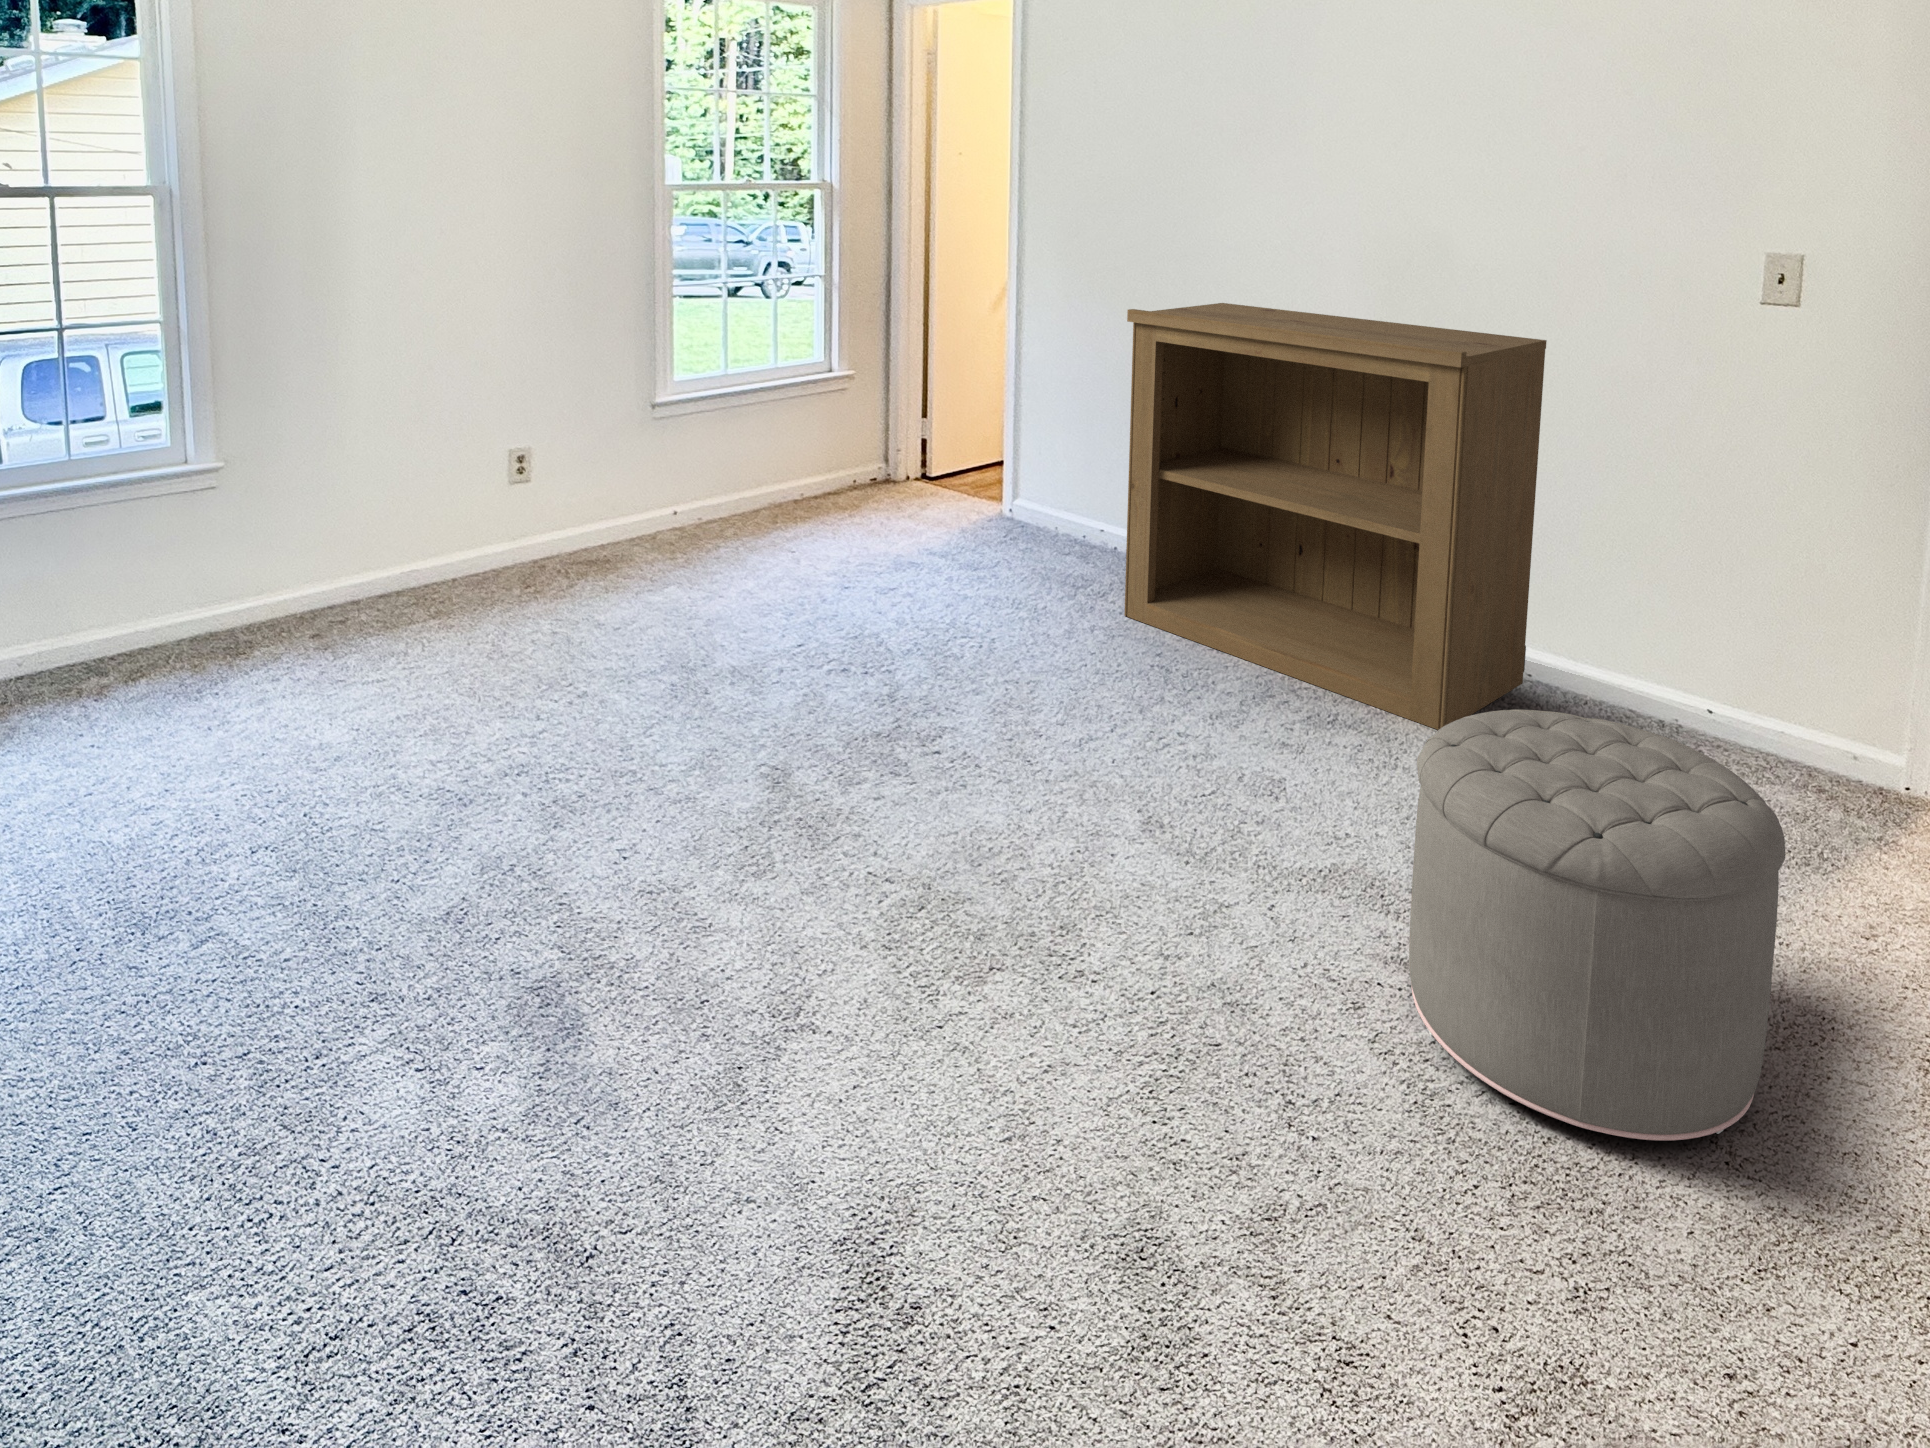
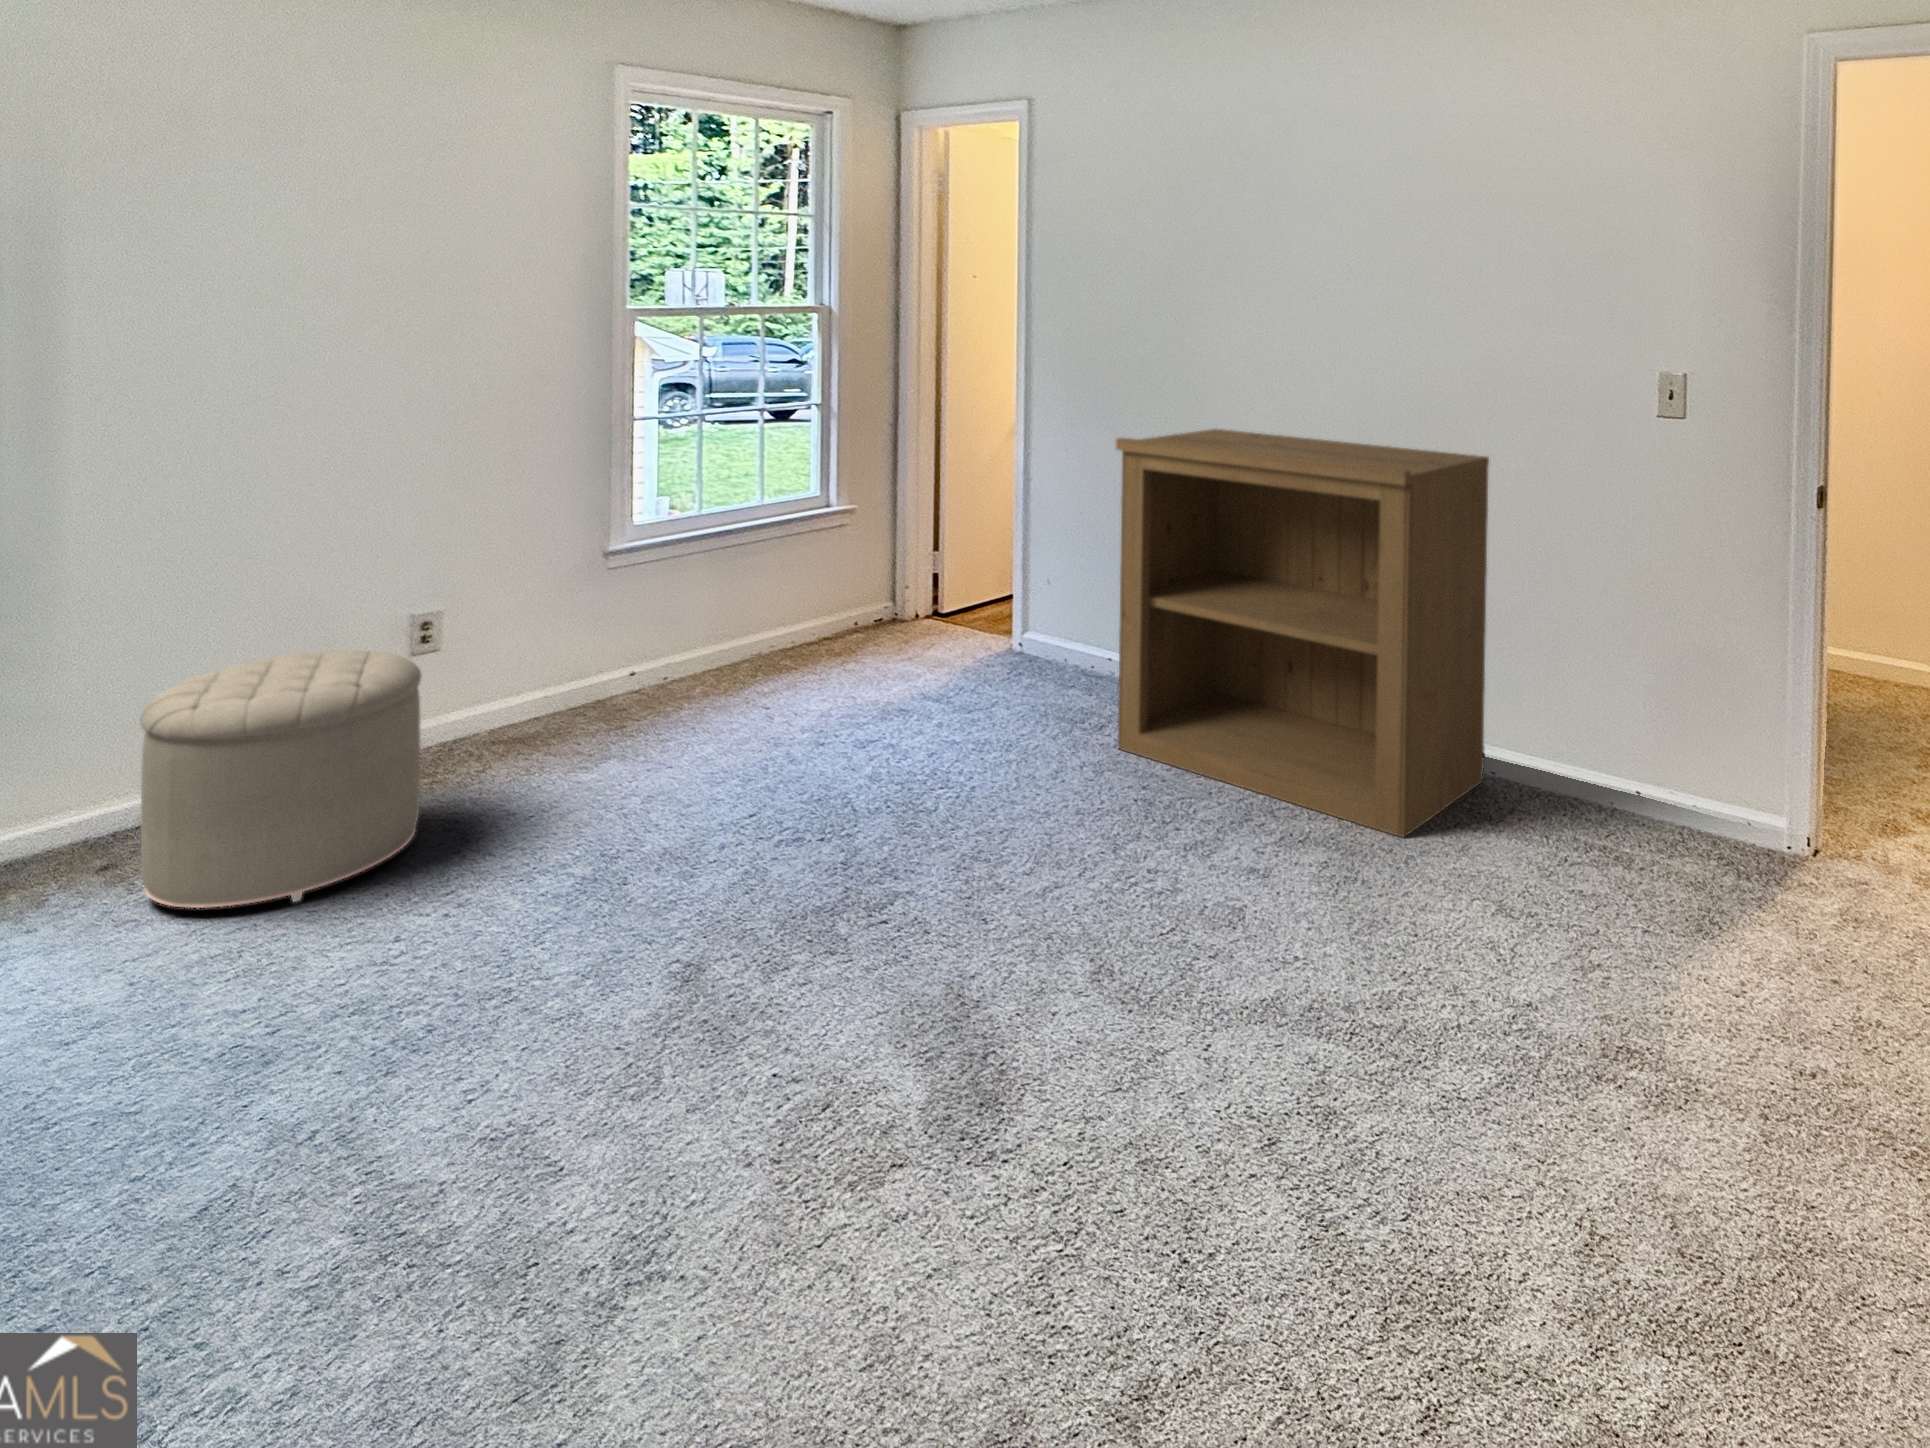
ottoman: present [1409,710,1785,1140] -> present [140,650,421,908]

